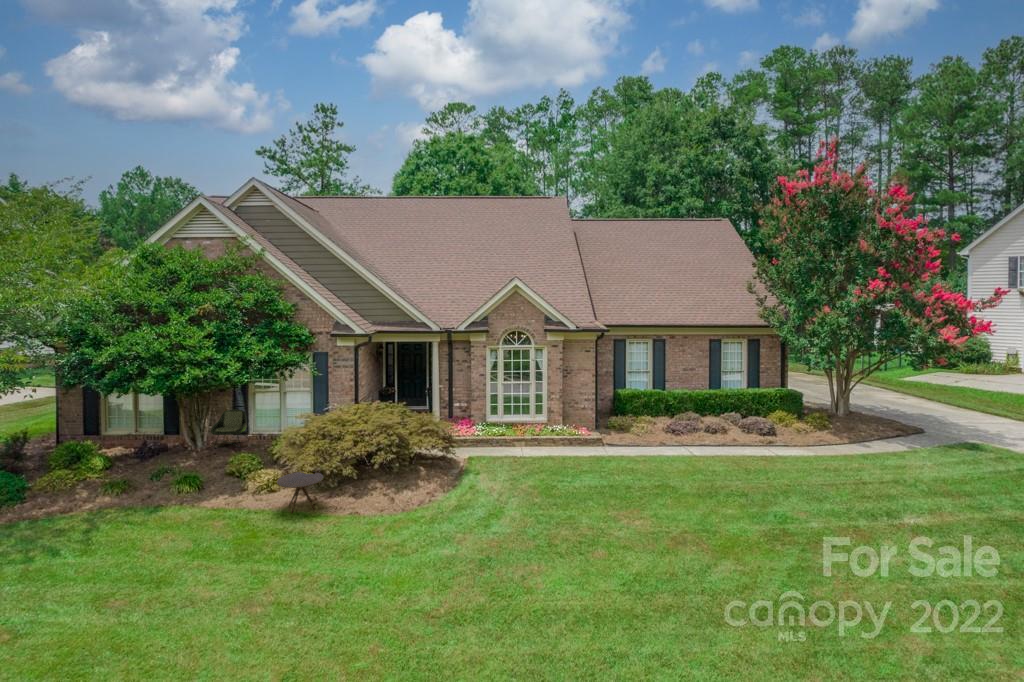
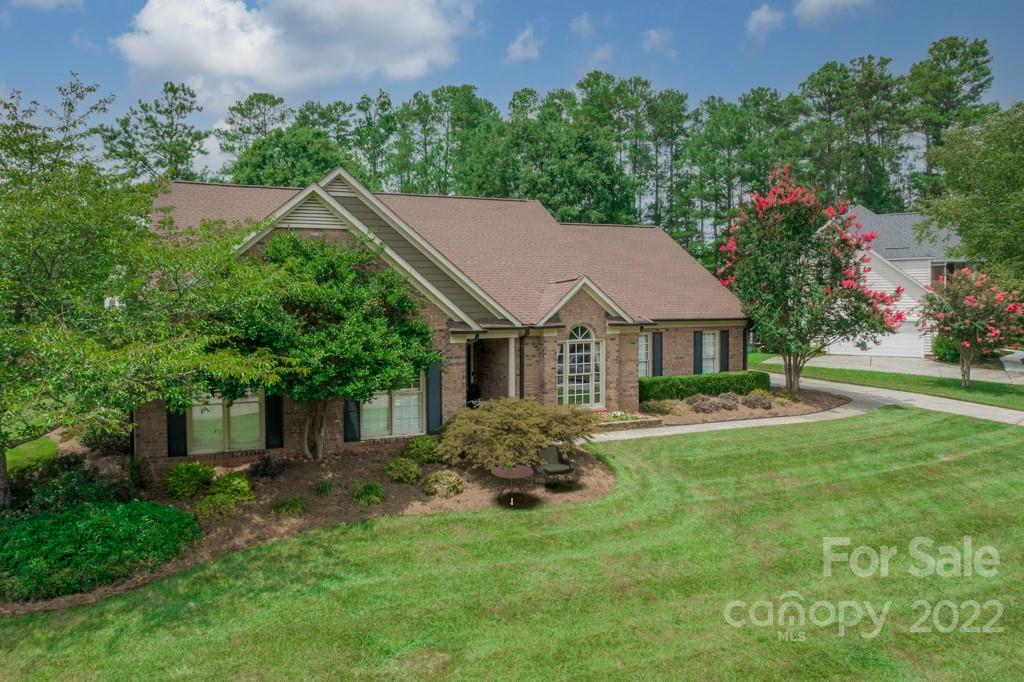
lounge chair: present [211,409,247,449] -> present [534,445,574,492]

